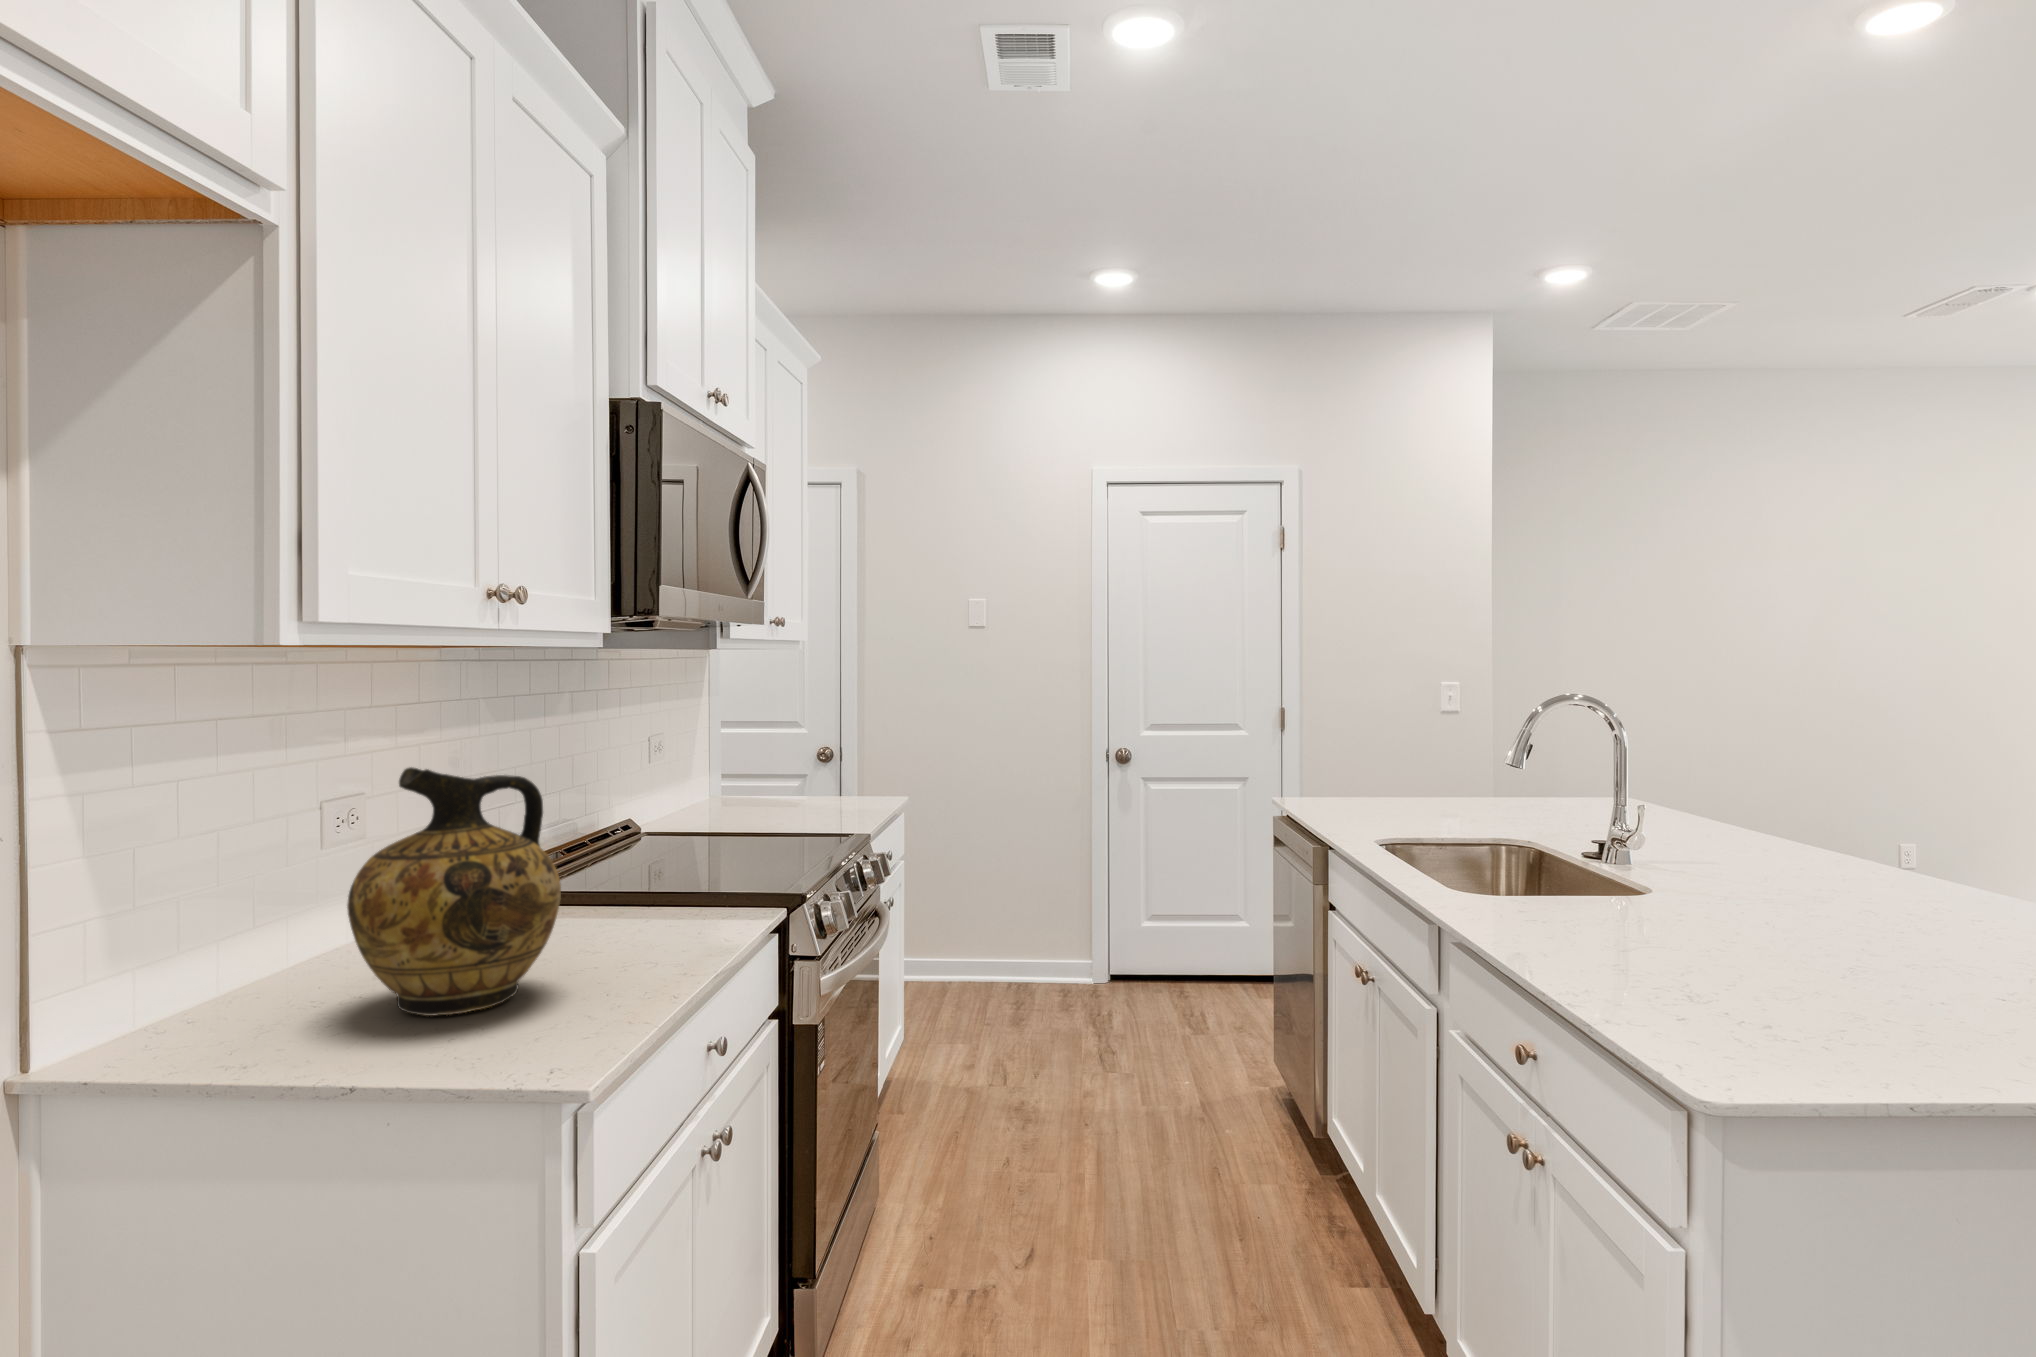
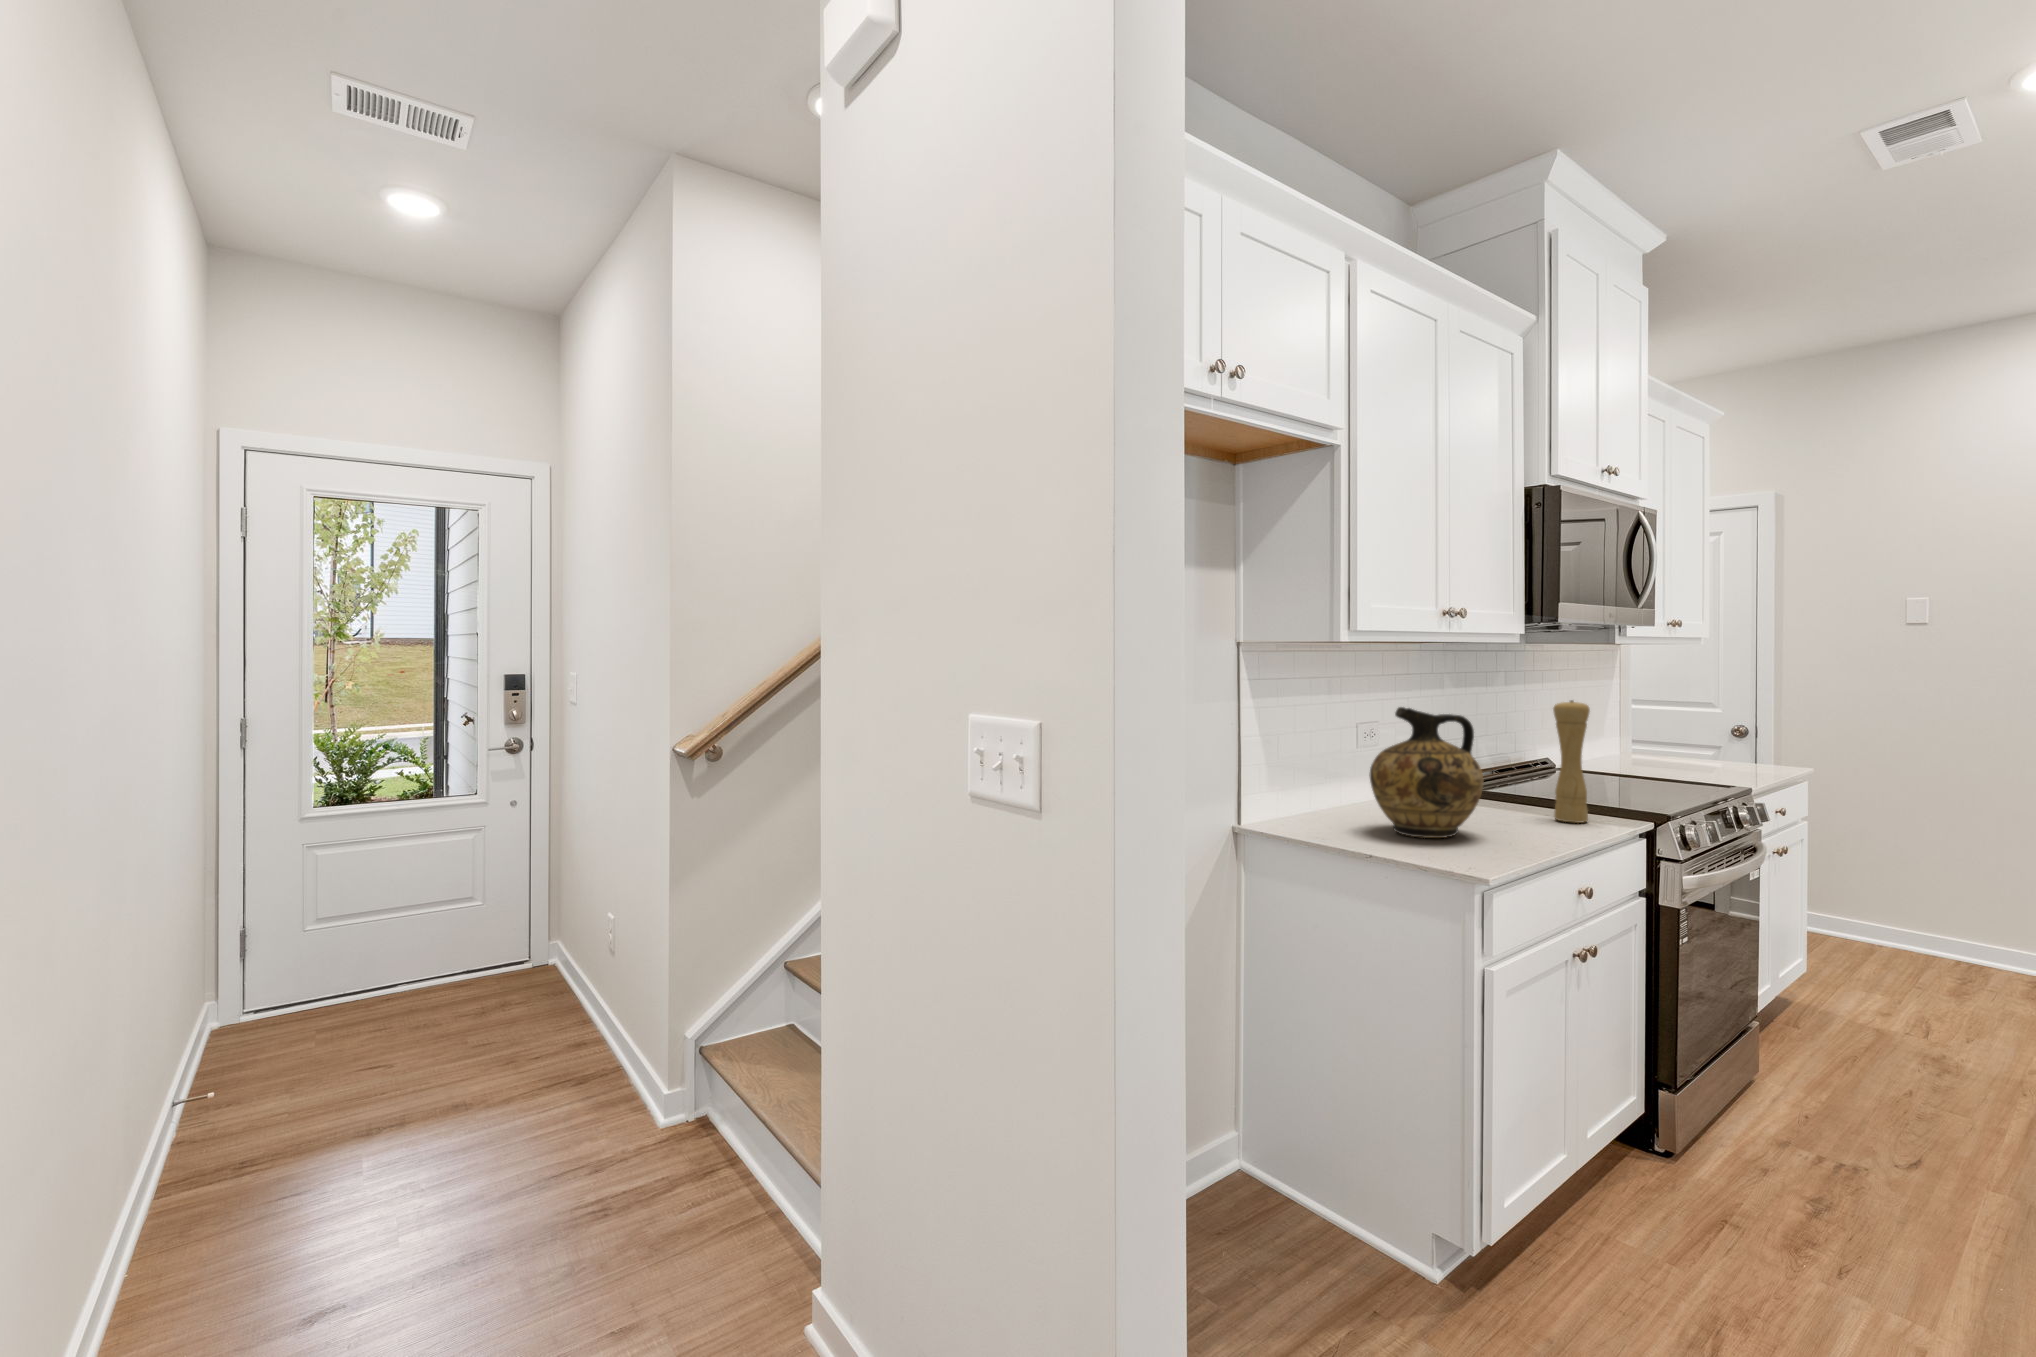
pepper mill: none [659,737,708,930] -> present [1553,700,1590,823]

